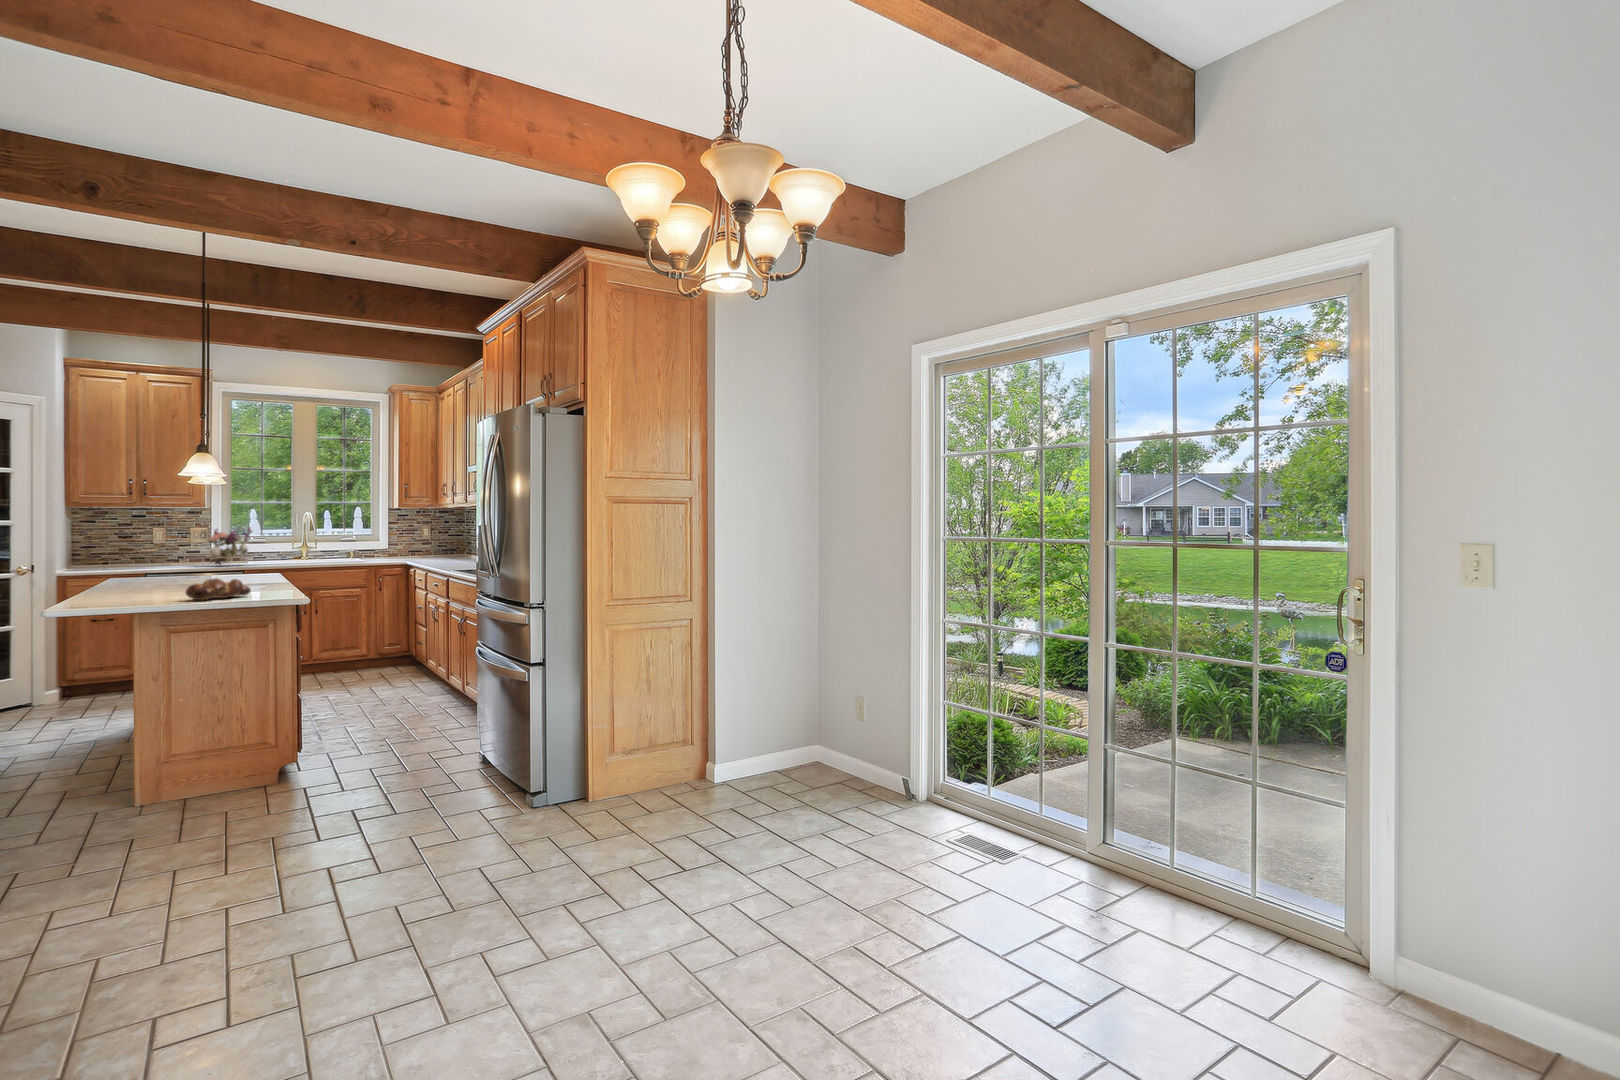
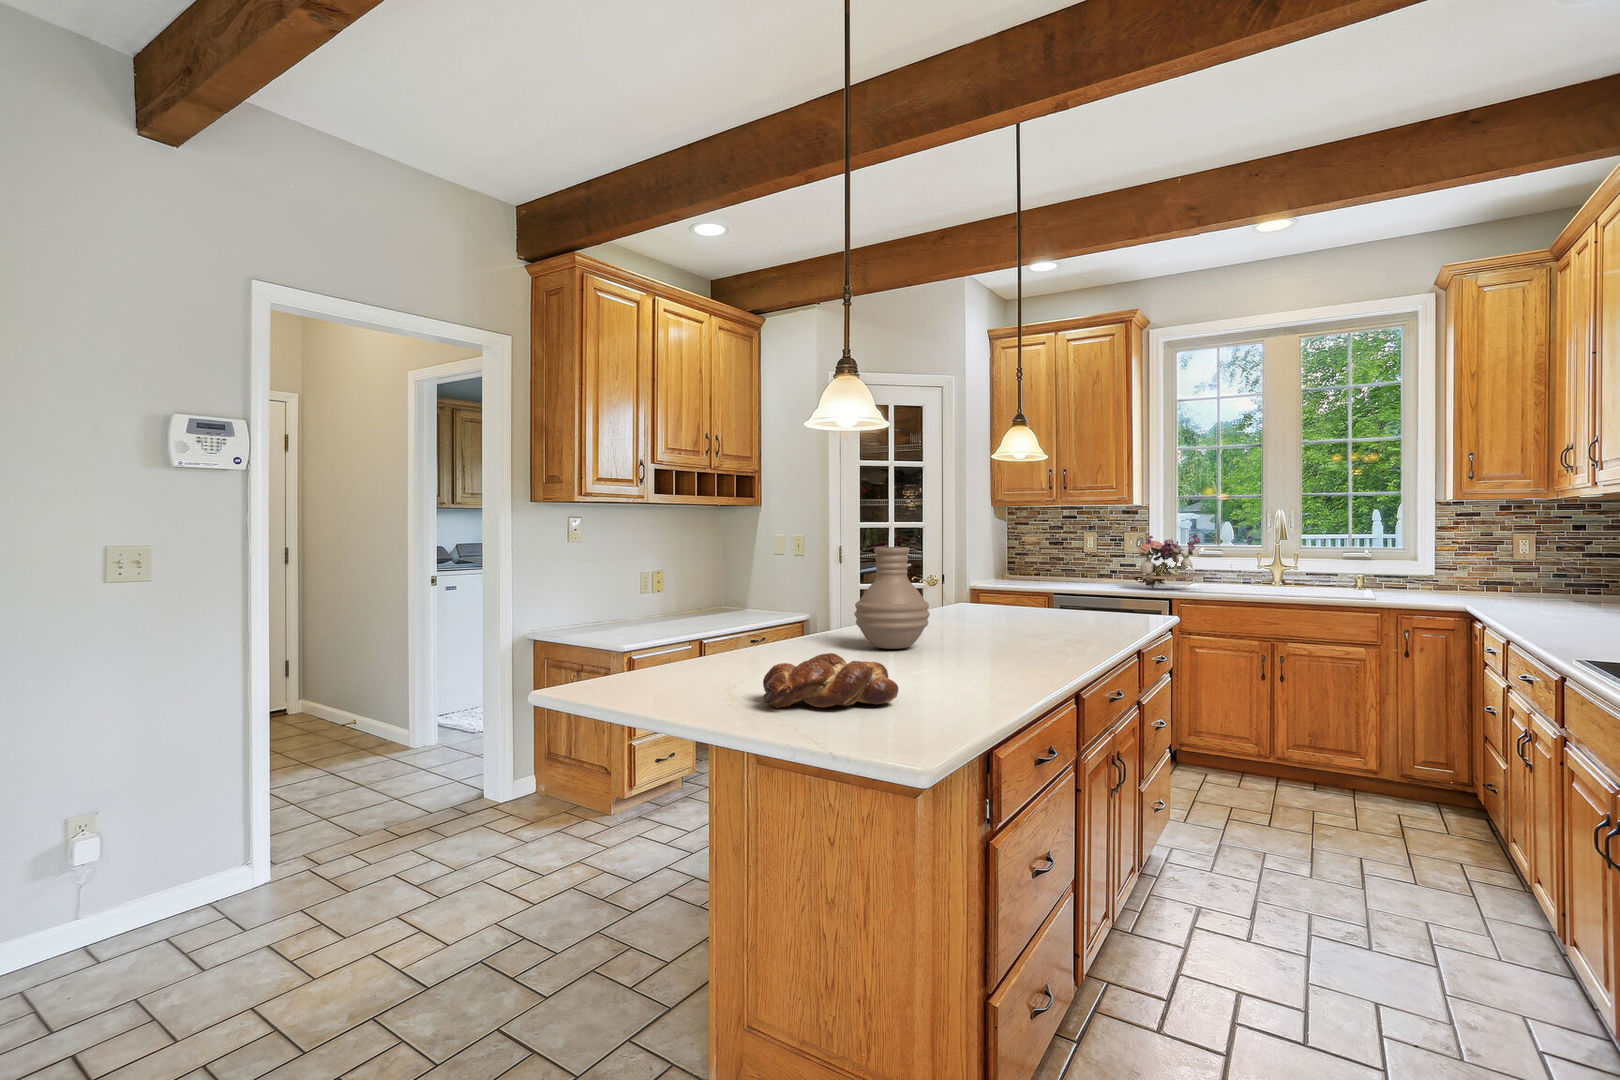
vase: none [141,535,192,591] -> present [854,547,930,649]

